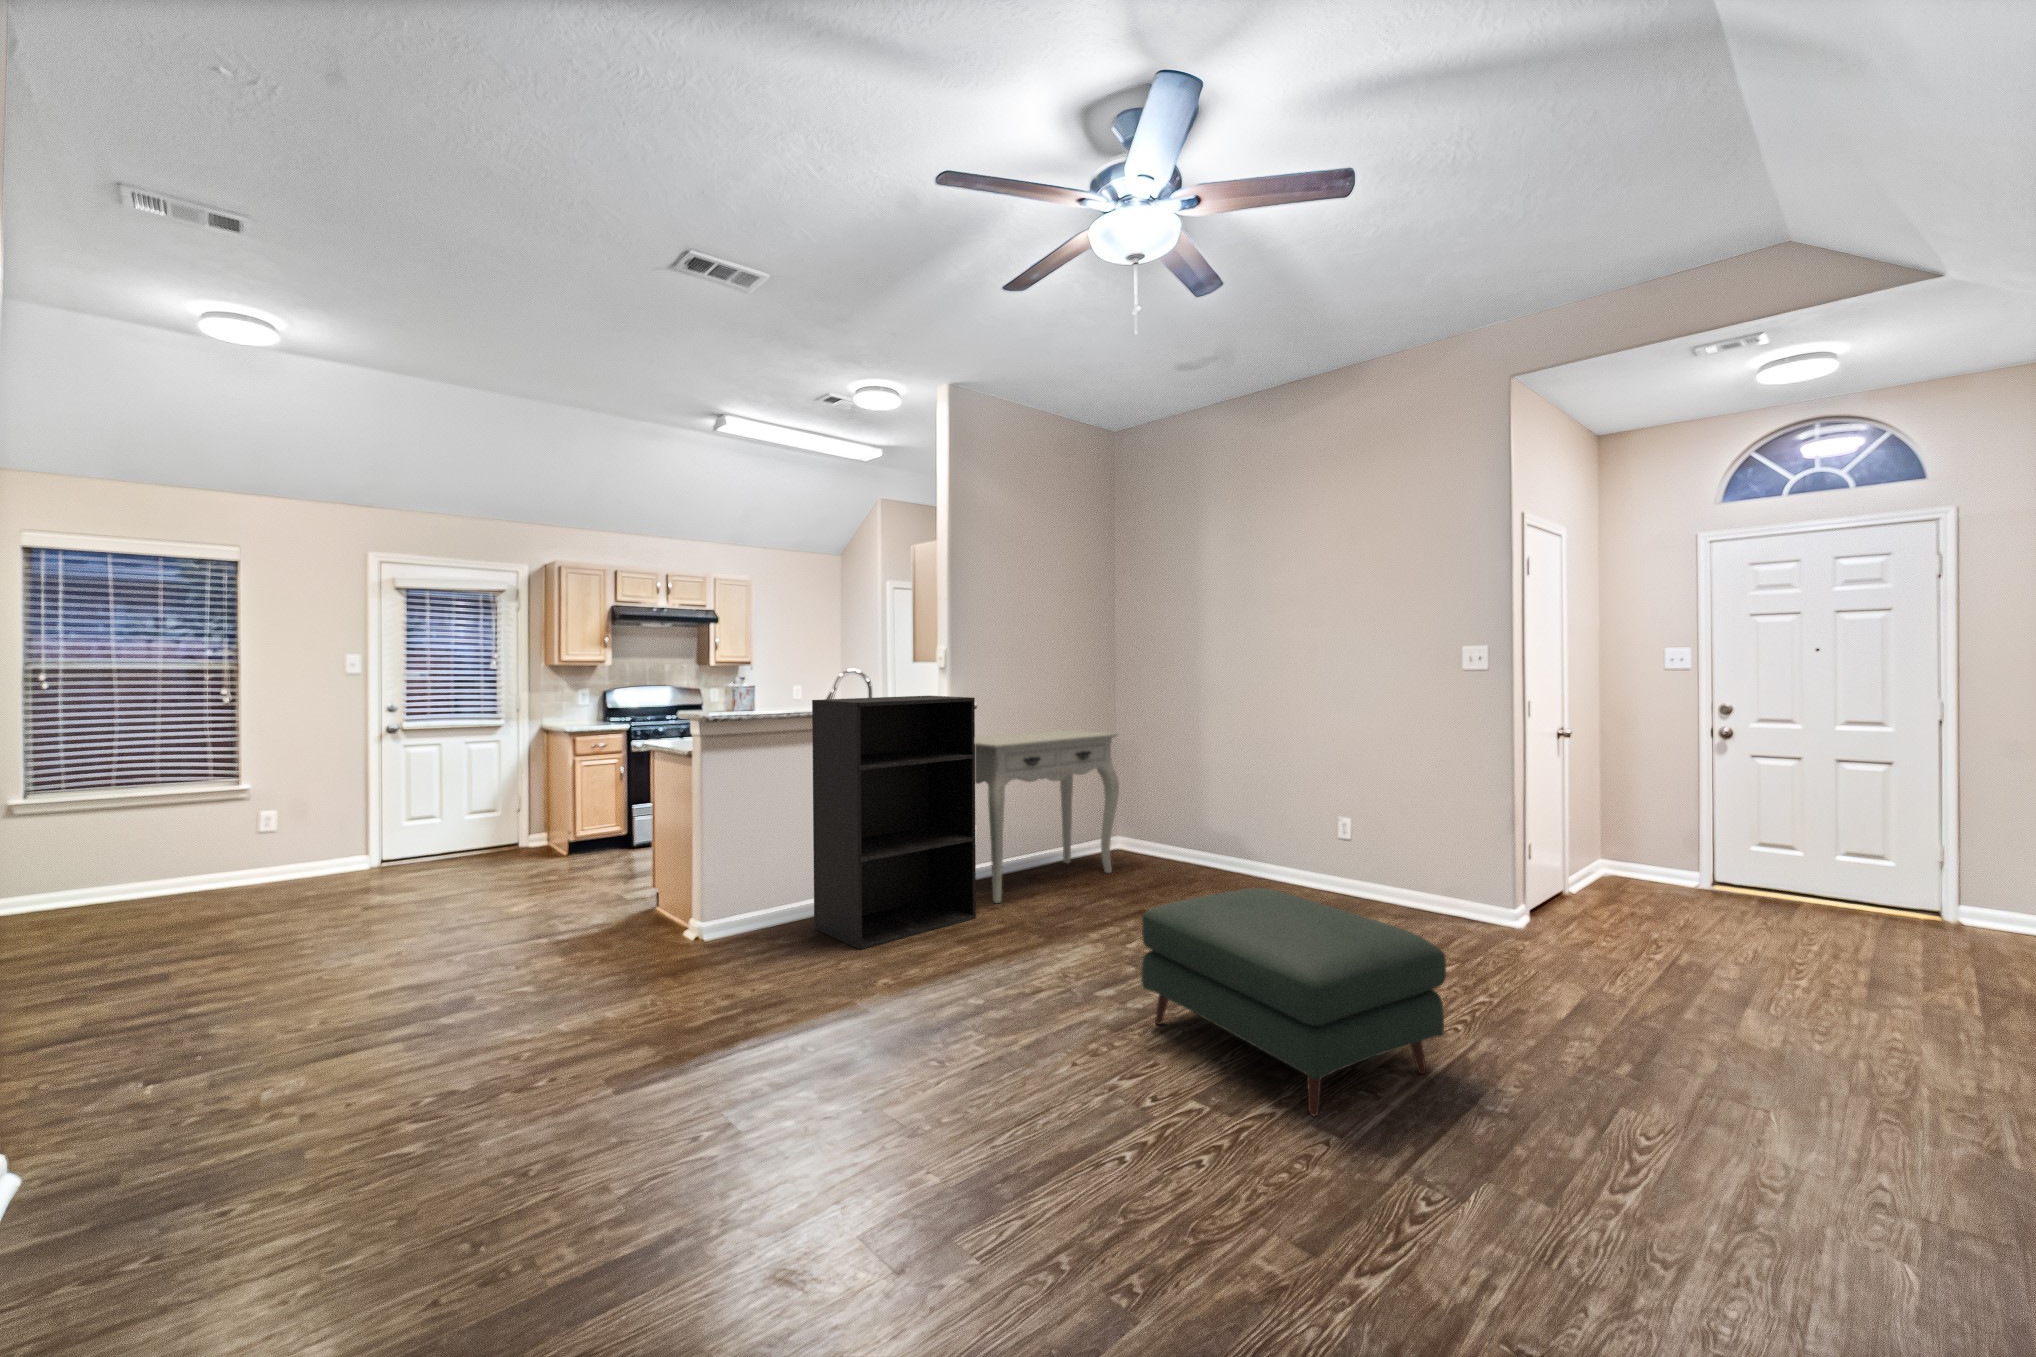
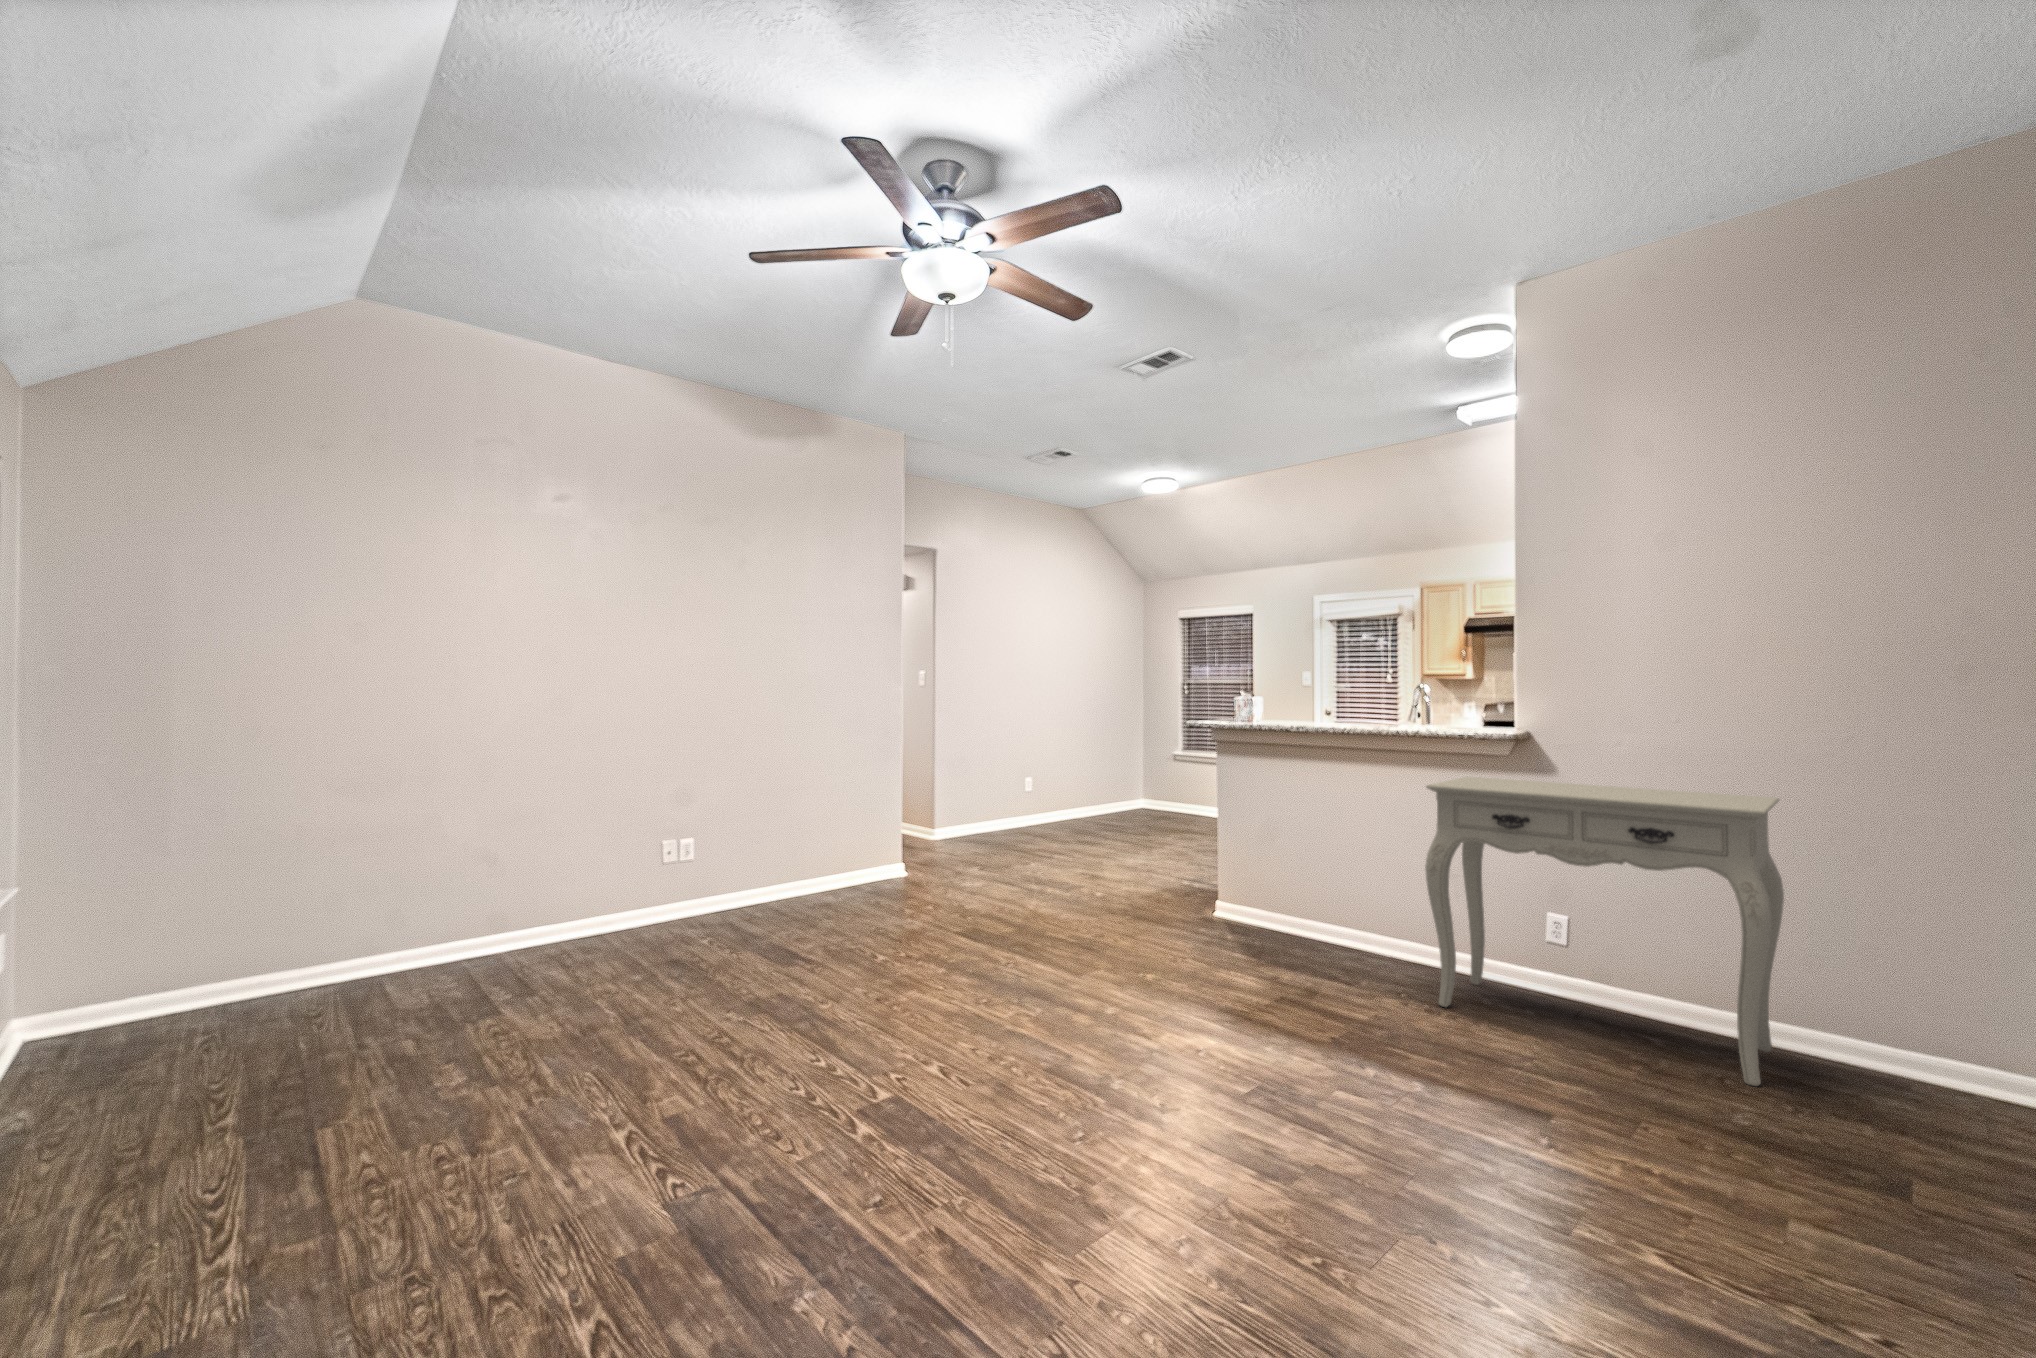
bookshelf: present [812,696,976,949] -> none [1218,712,1407,997]
ottoman: present [1141,888,1446,1116] -> none [821,950,1186,1256]

